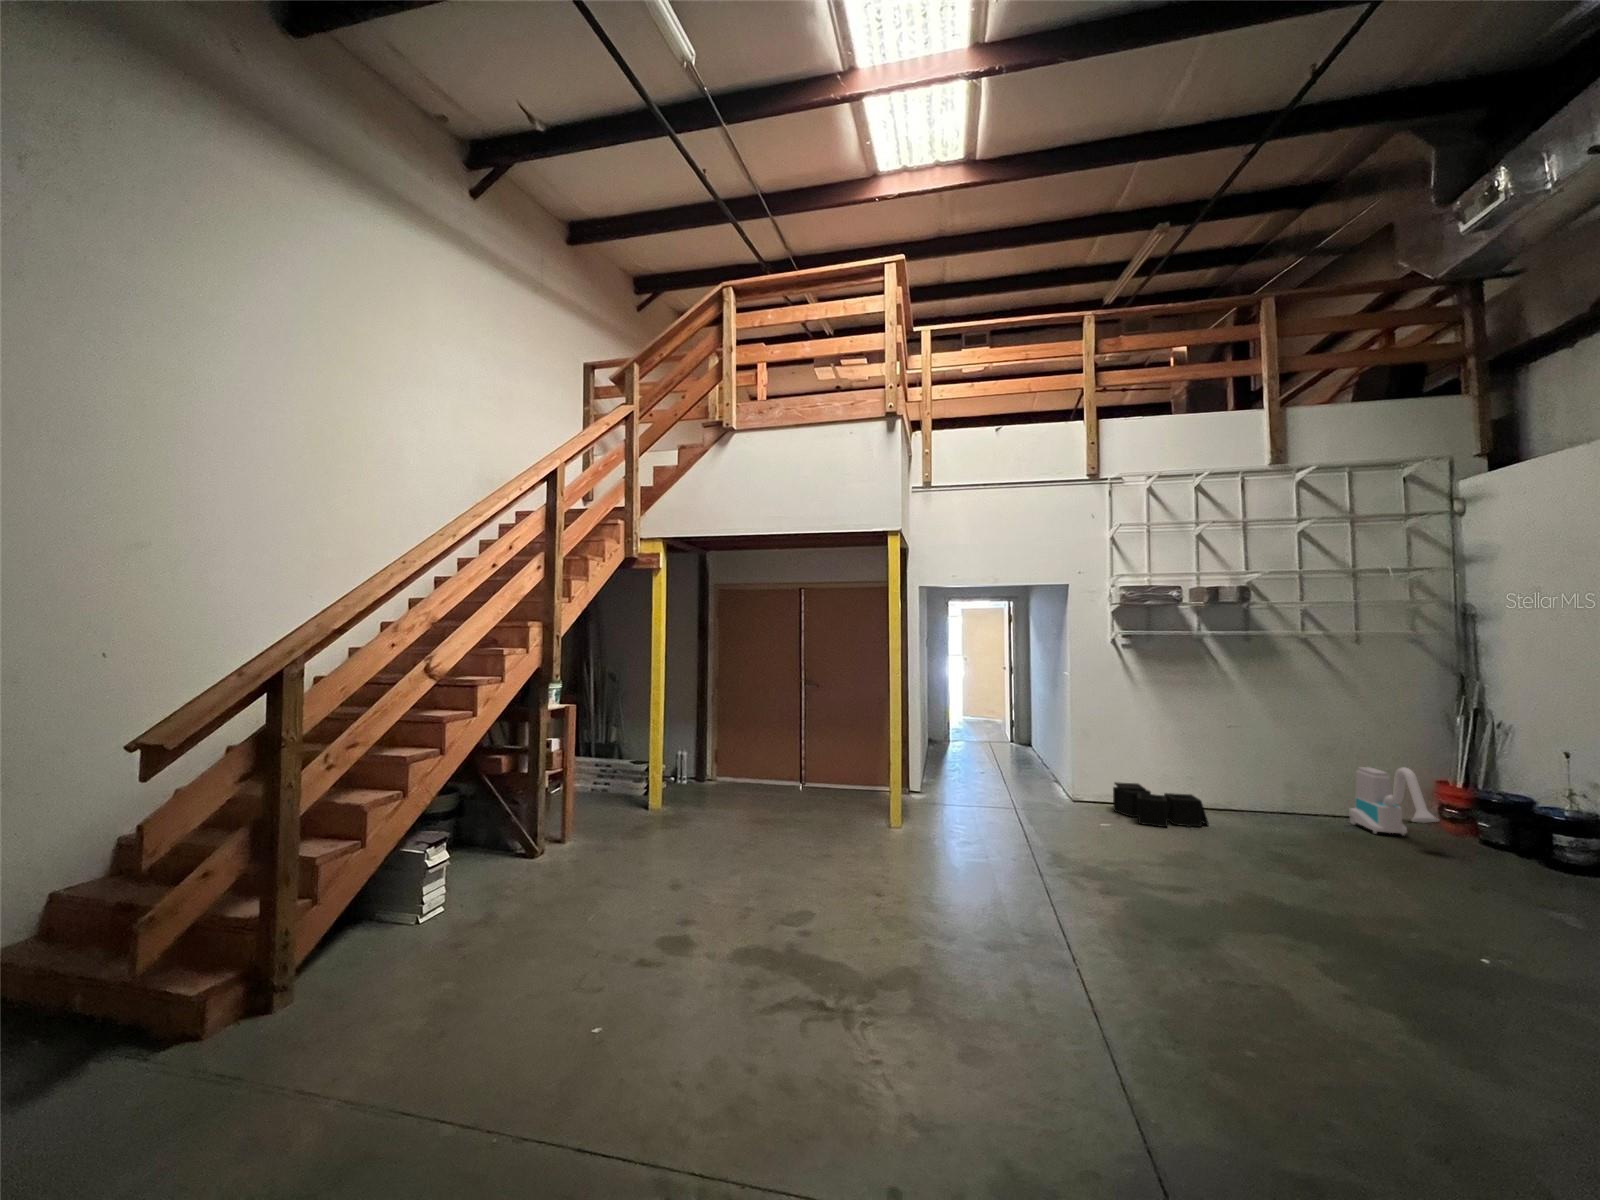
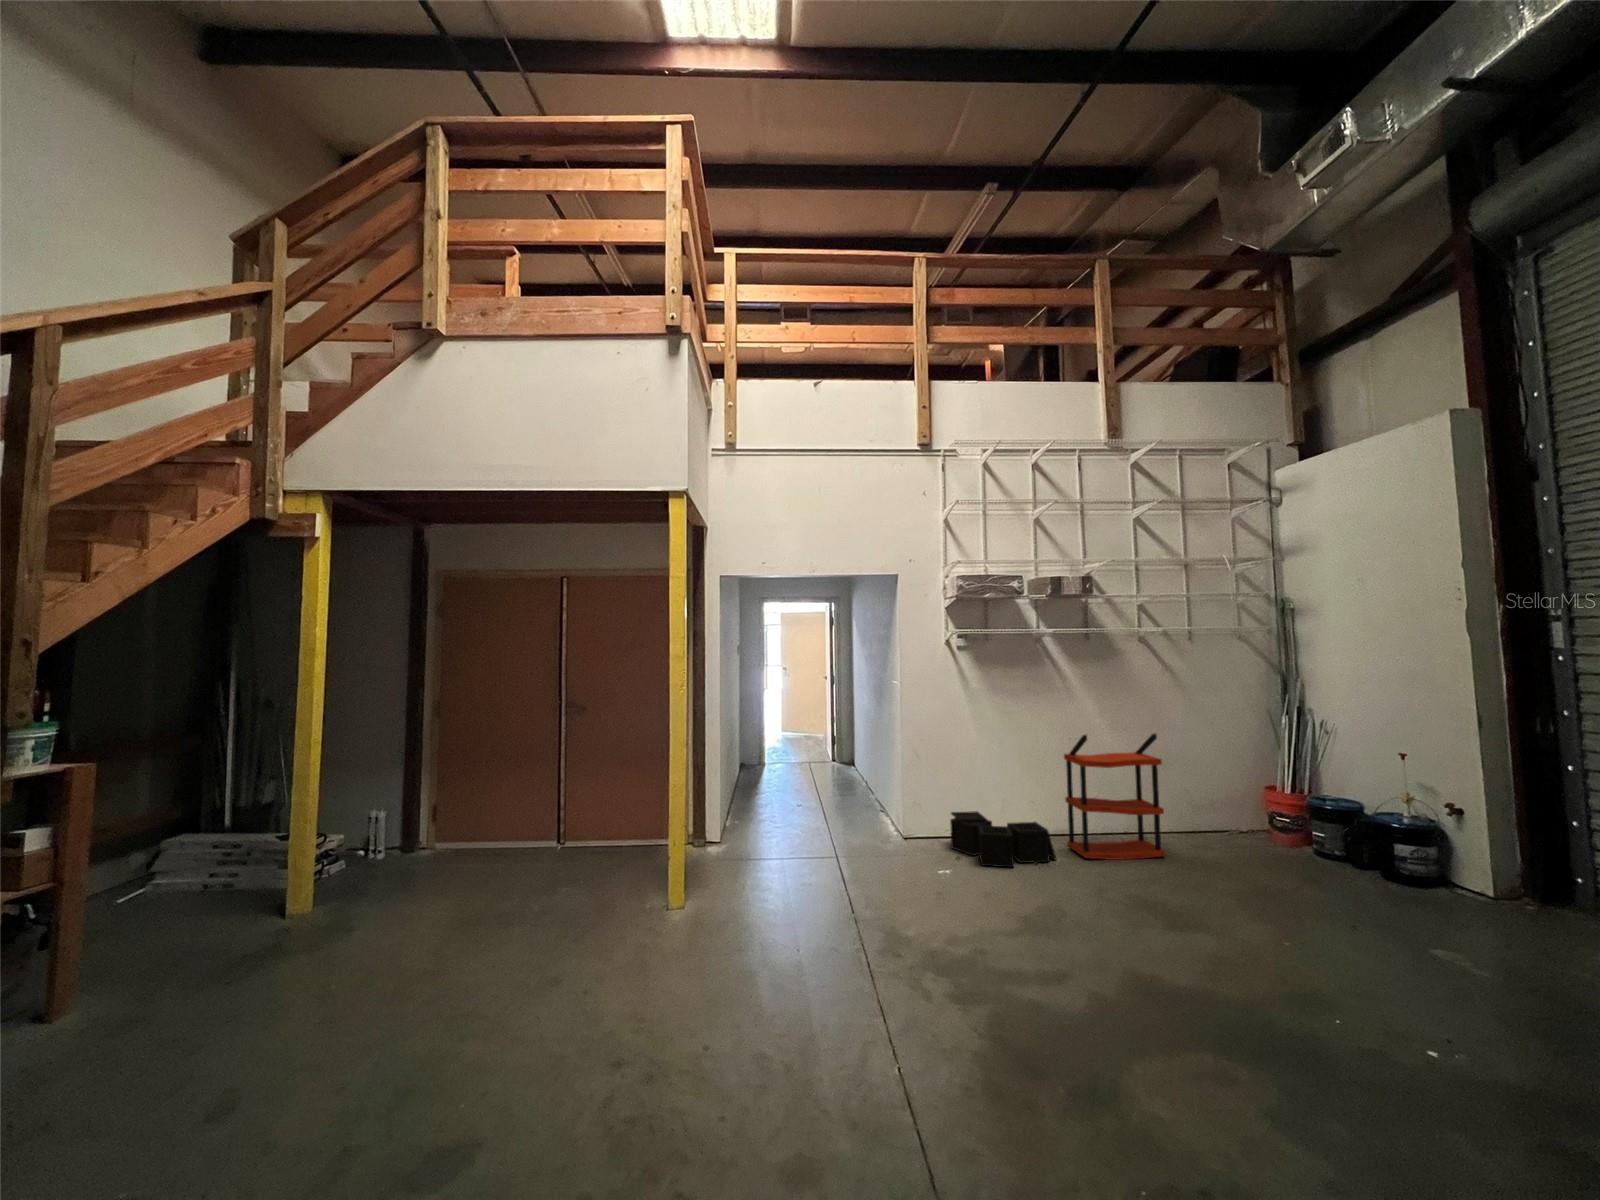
shelving unit: none [1220,723,1318,832] -> present [1064,733,1166,860]
vacuum cleaner: present [1349,767,1439,836] -> none [1187,776,1286,851]

